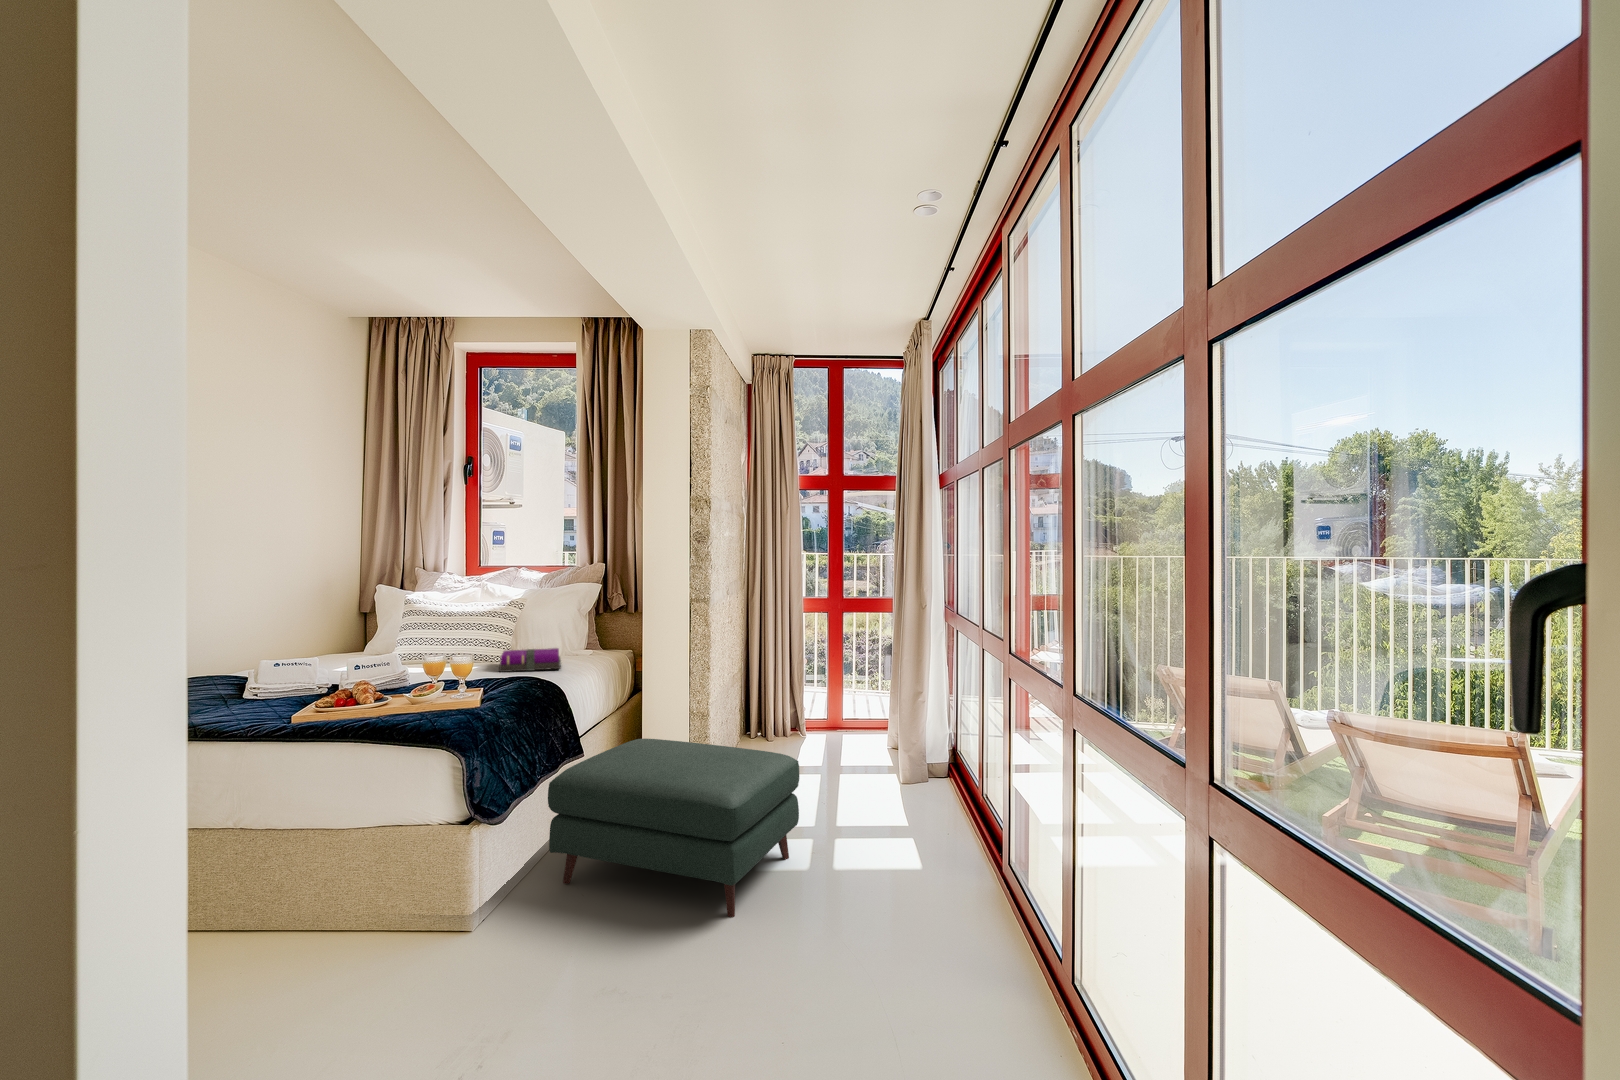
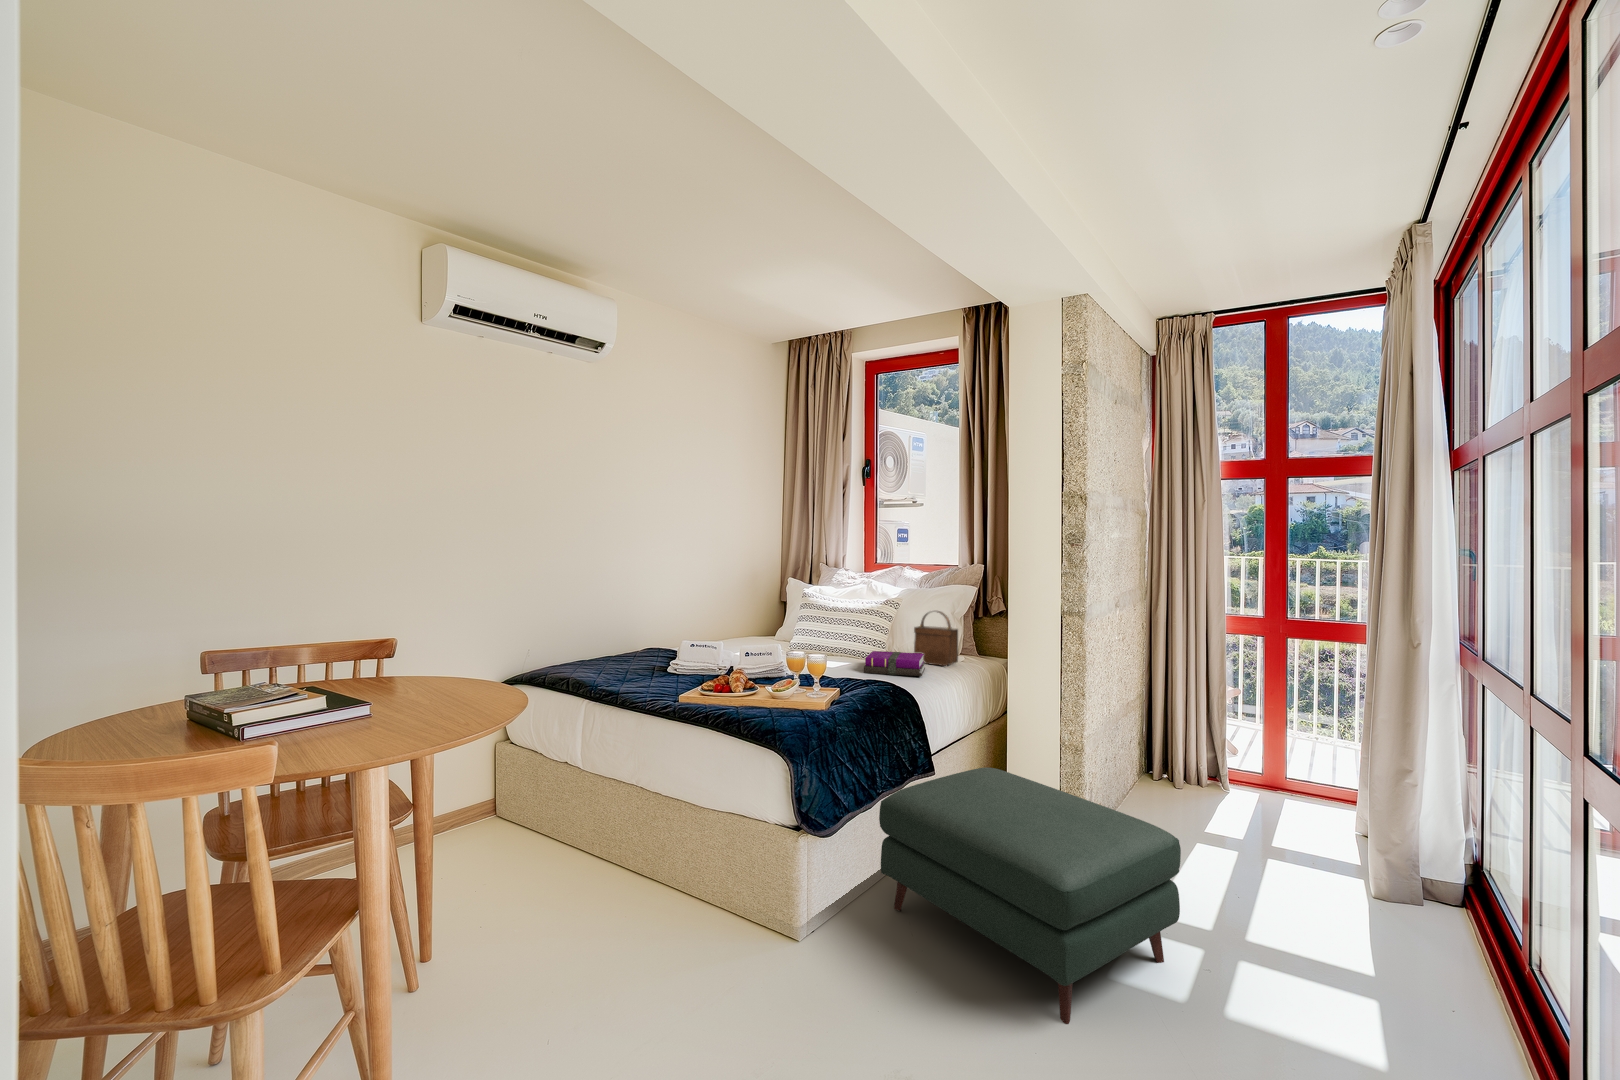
handbag: none [544,606,589,659] -> present [914,611,958,666]

